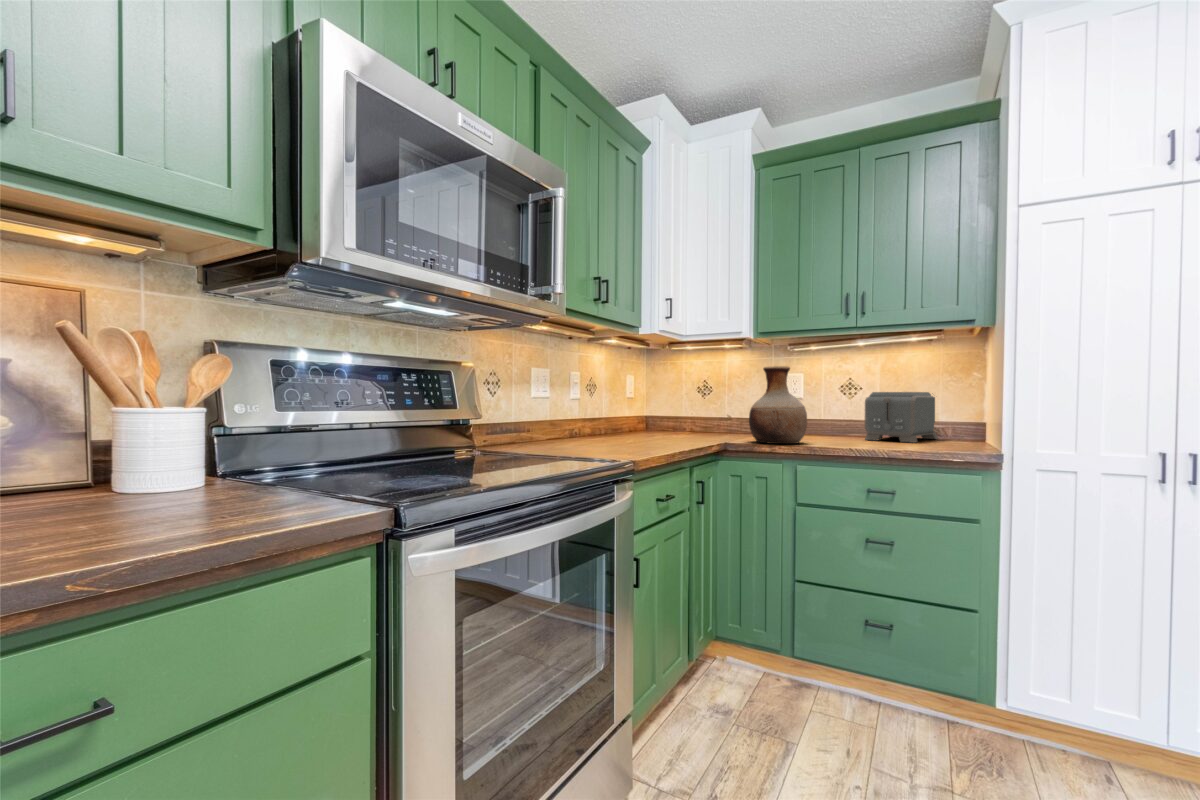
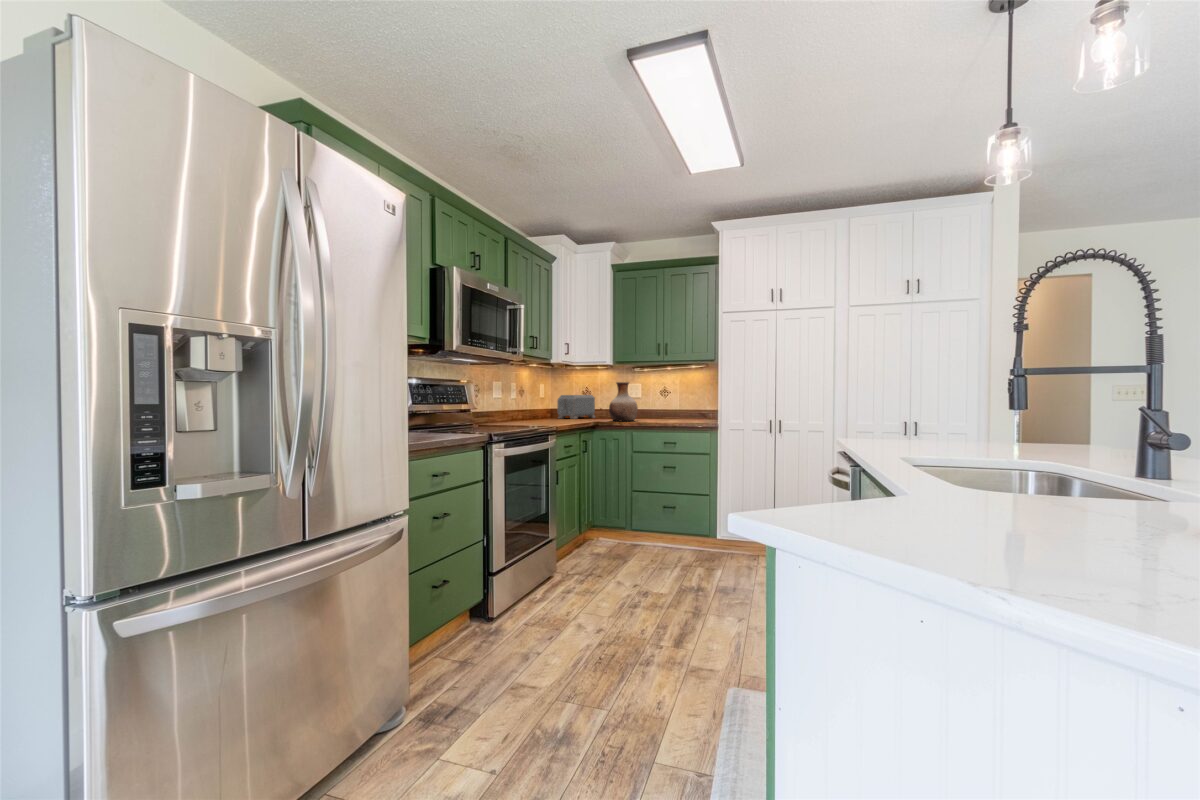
toaster: present [865,392,938,443] -> present [557,395,595,419]

